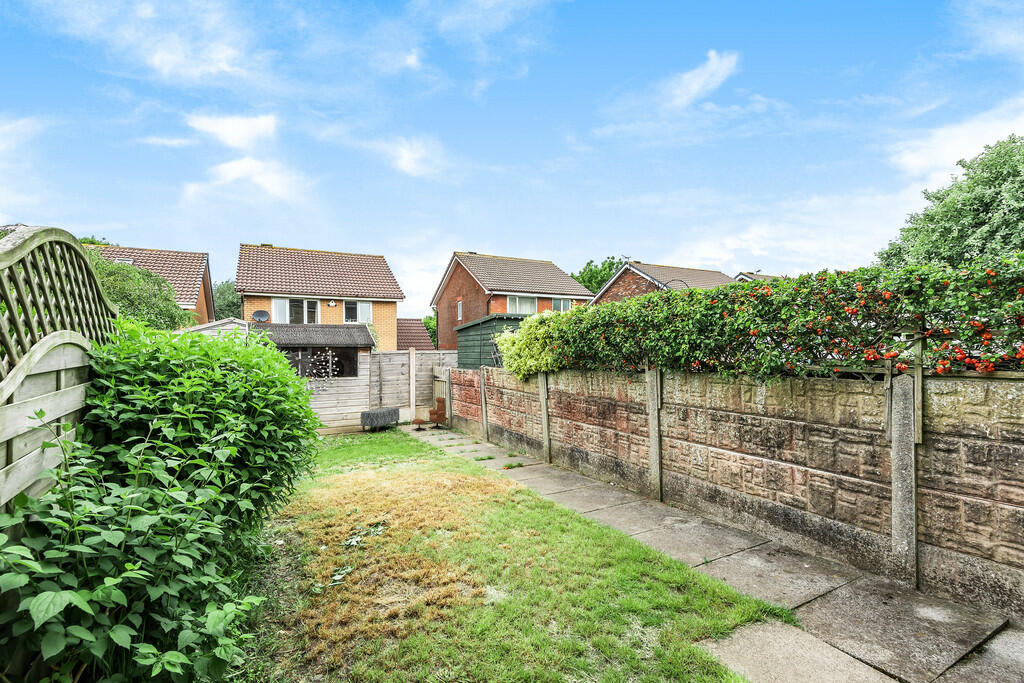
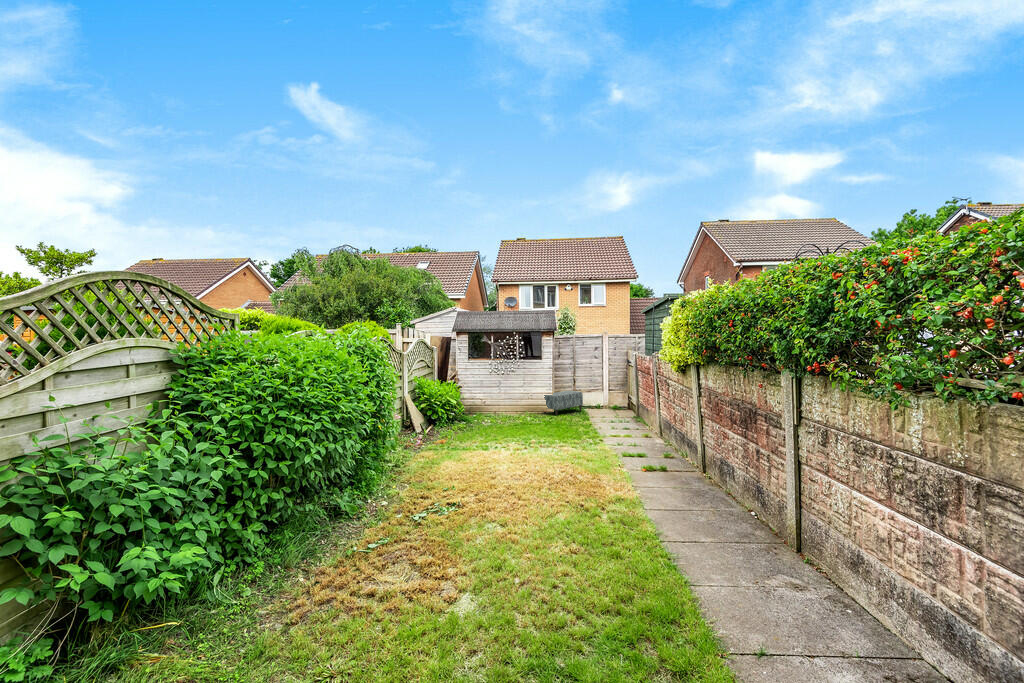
lounge chair: present [413,397,446,431] -> none [589,383,629,418]

